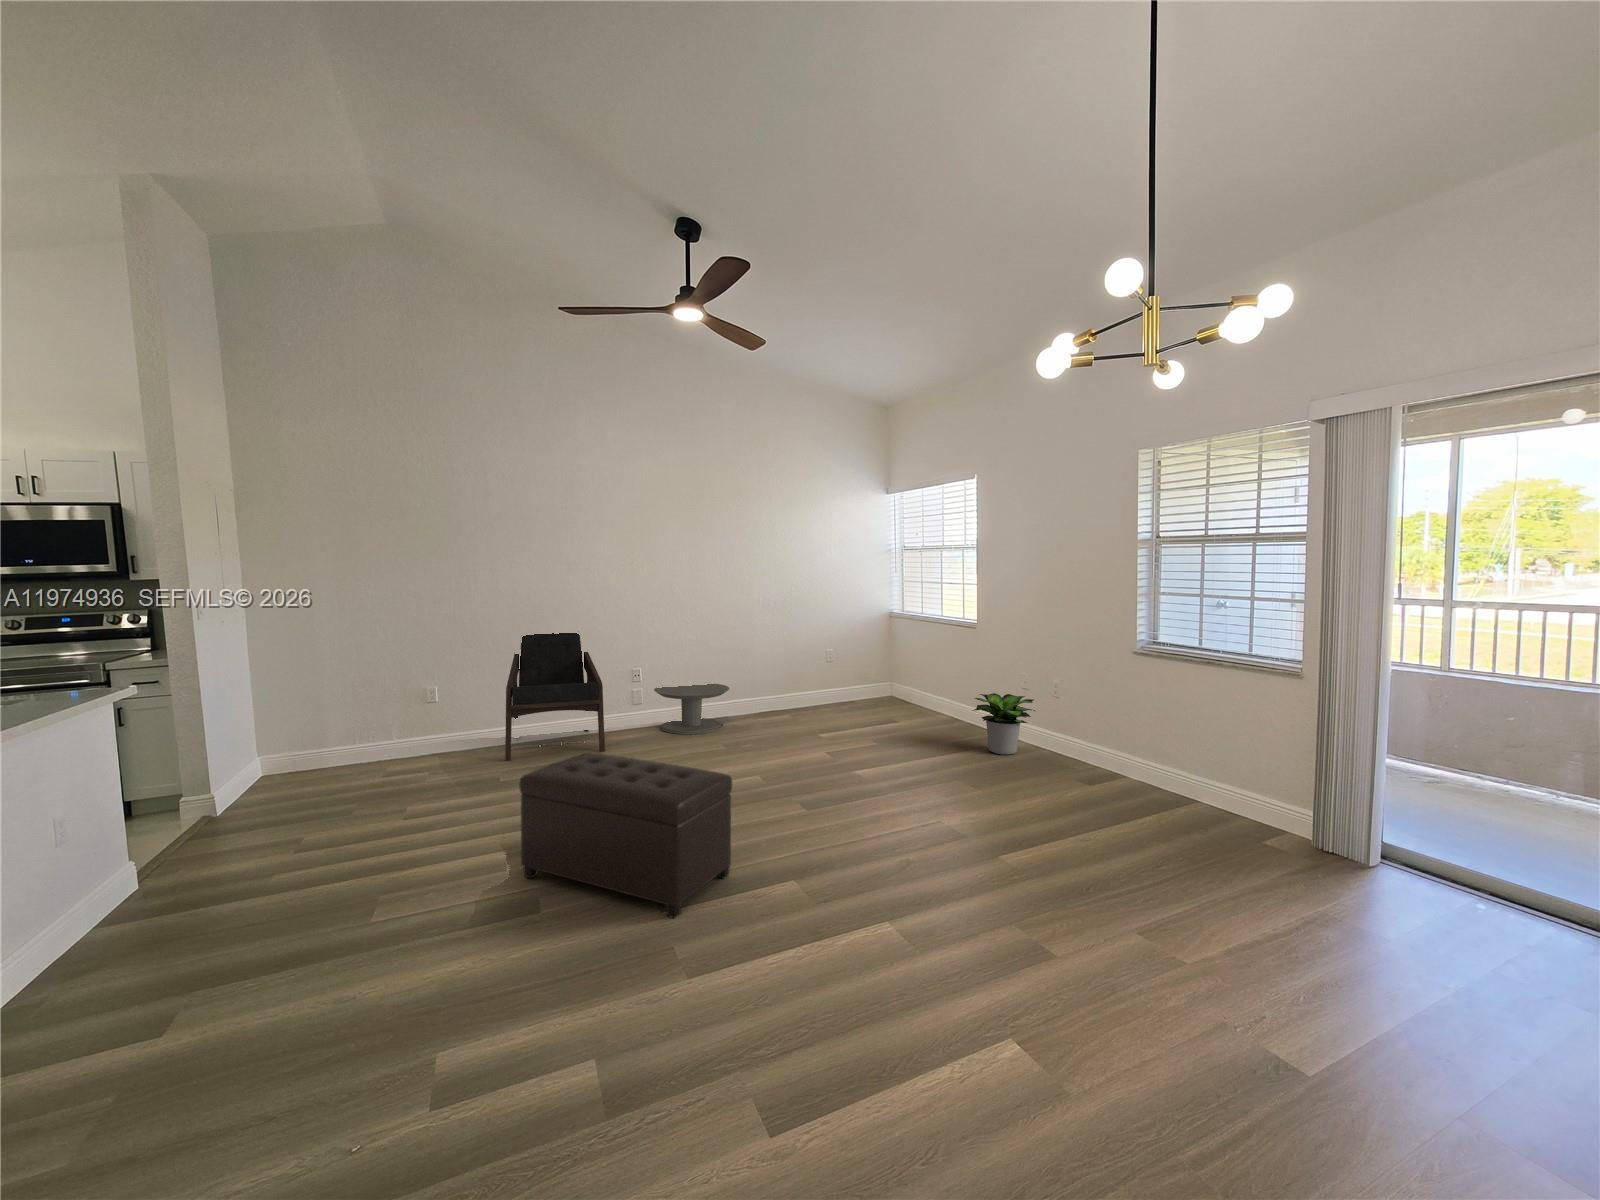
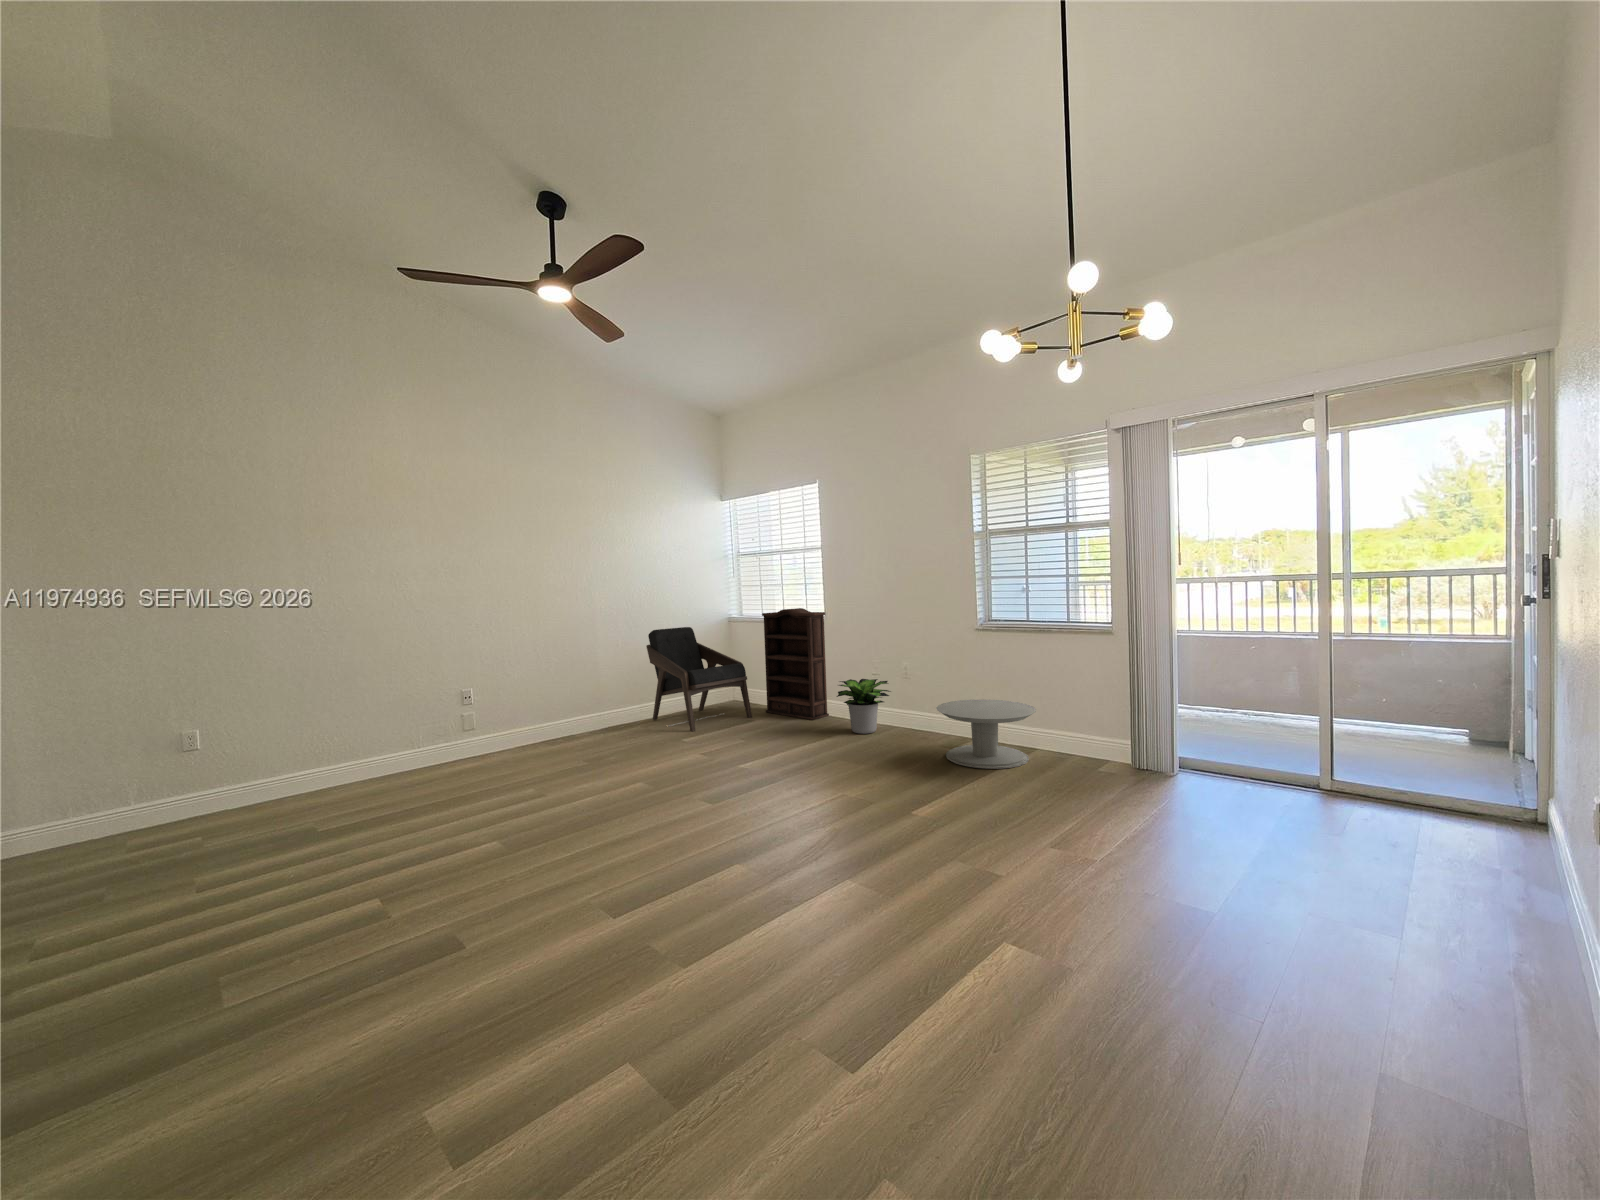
bookshelf: none [912,611,978,732] -> present [762,608,829,720]
lounge chair: present [505,633,605,760] -> present [646,627,752,731]
side table: present [654,684,729,734] -> present [936,699,1036,769]
ottoman: present [519,753,732,918] -> none [418,782,684,949]

